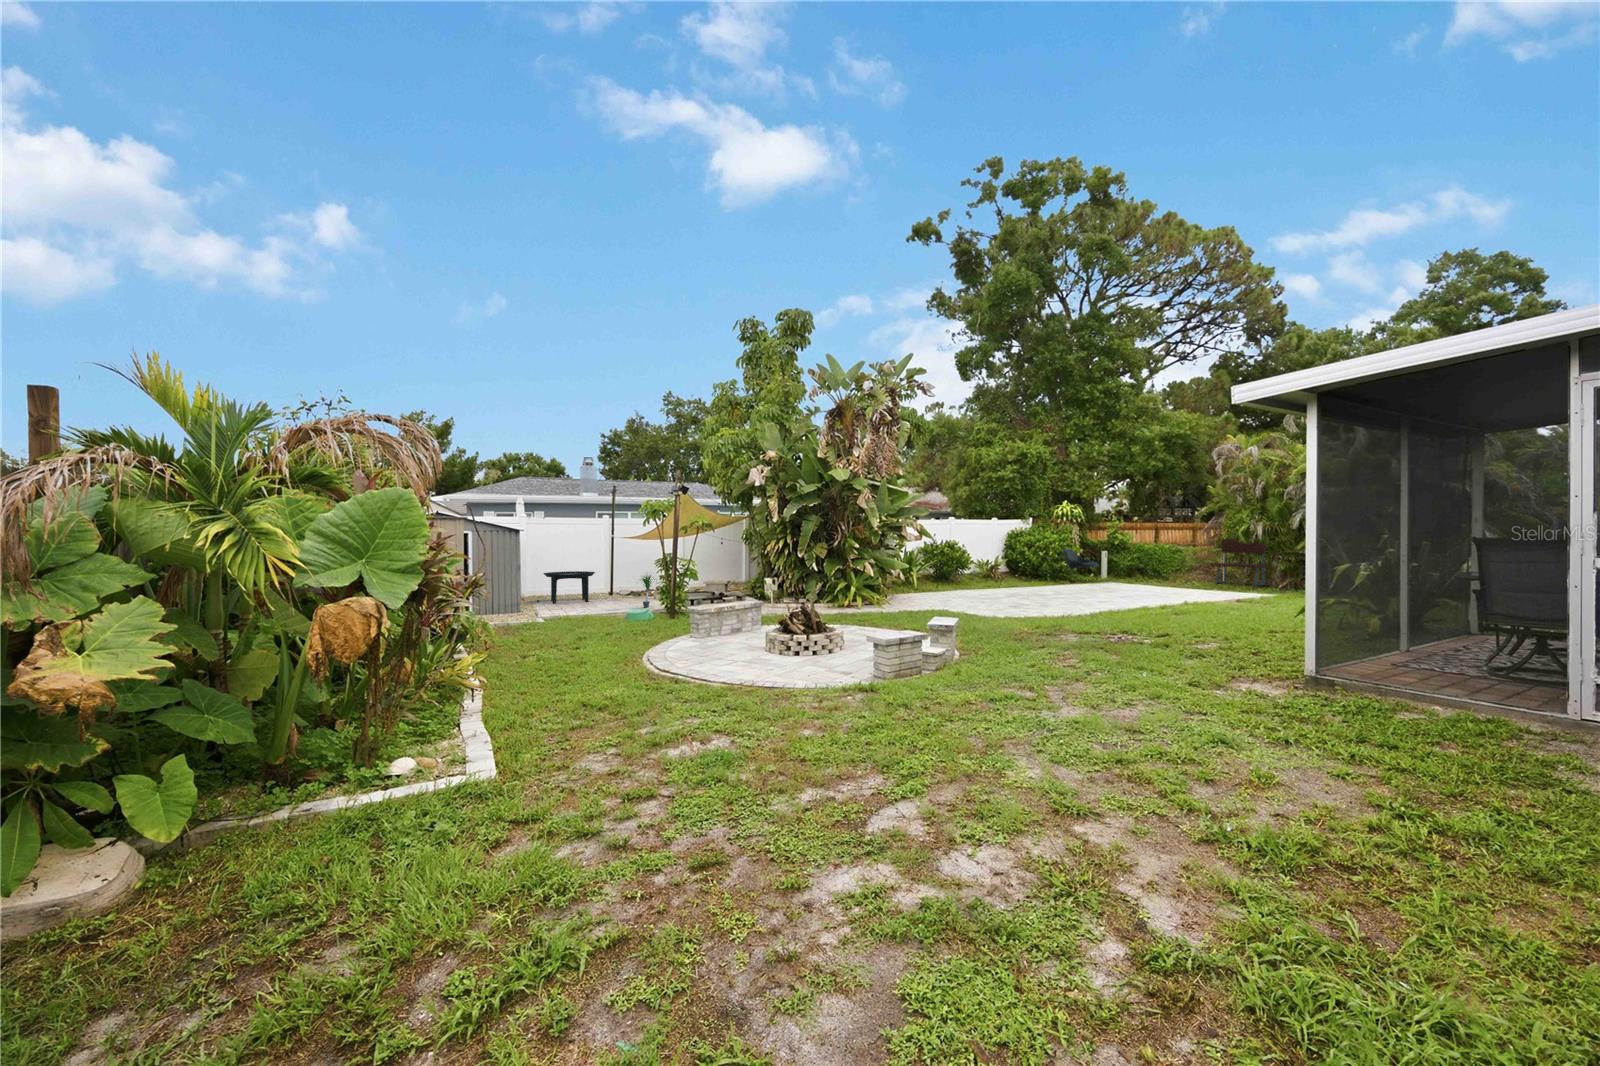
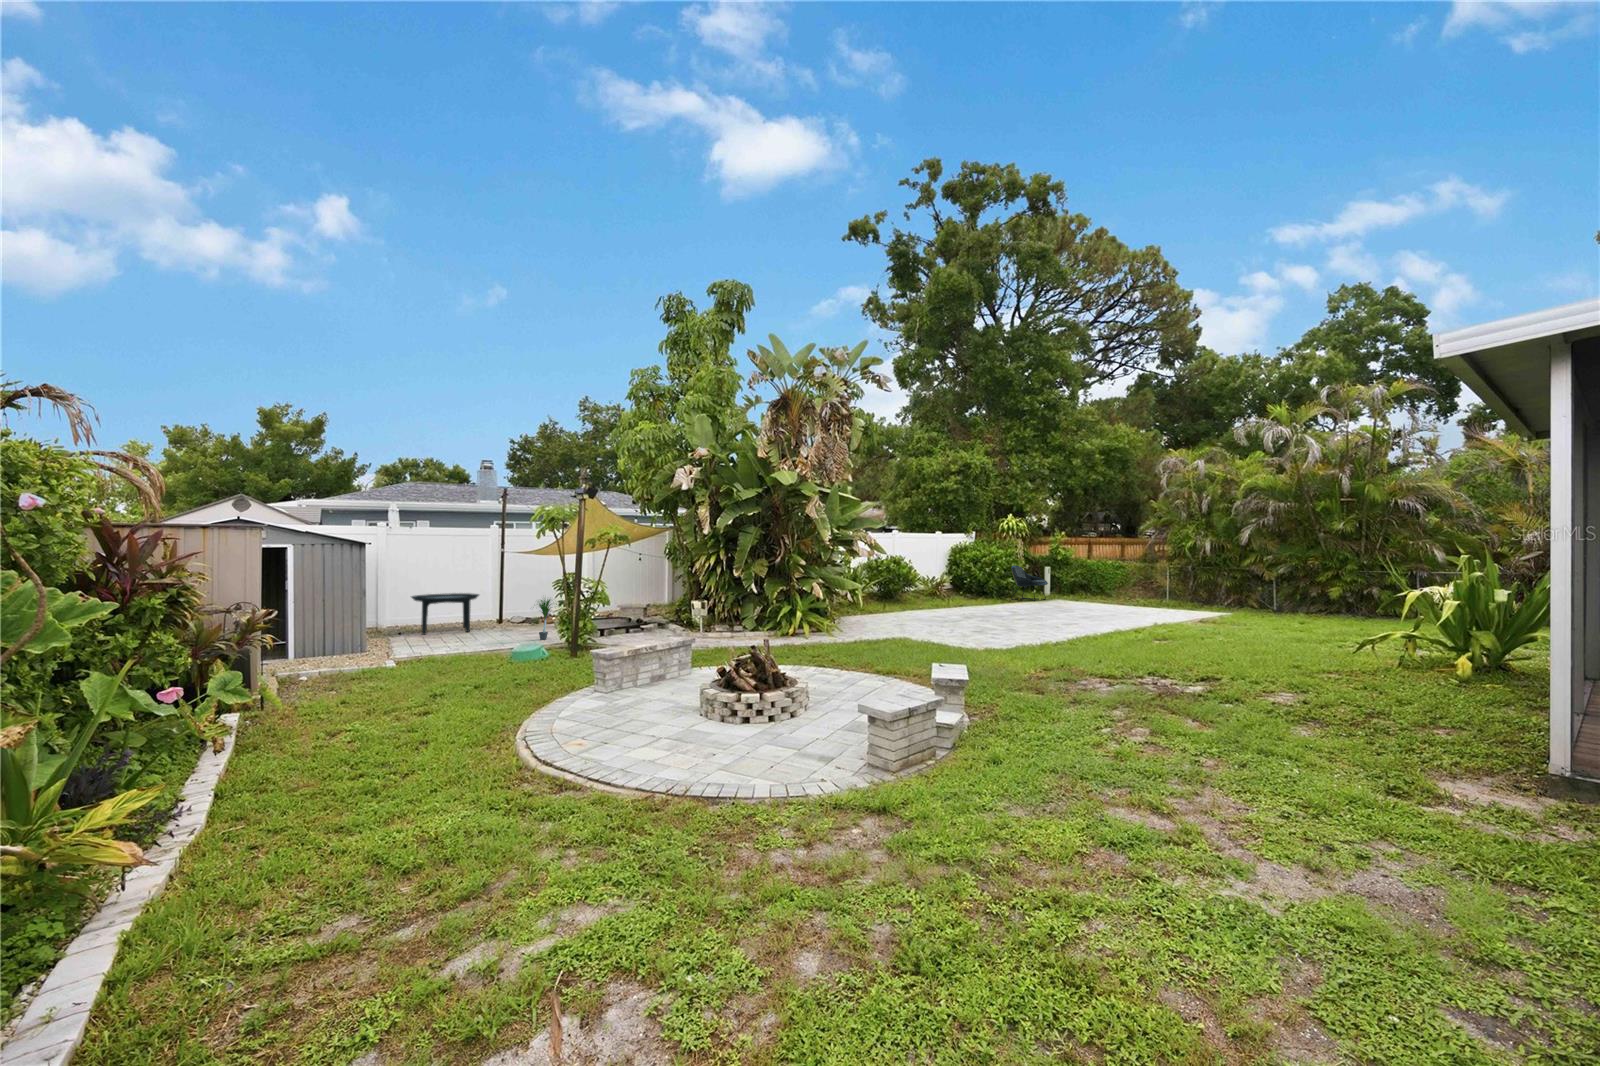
bench: present [1211,539,1266,586] -> none [1161,556,1216,605]

